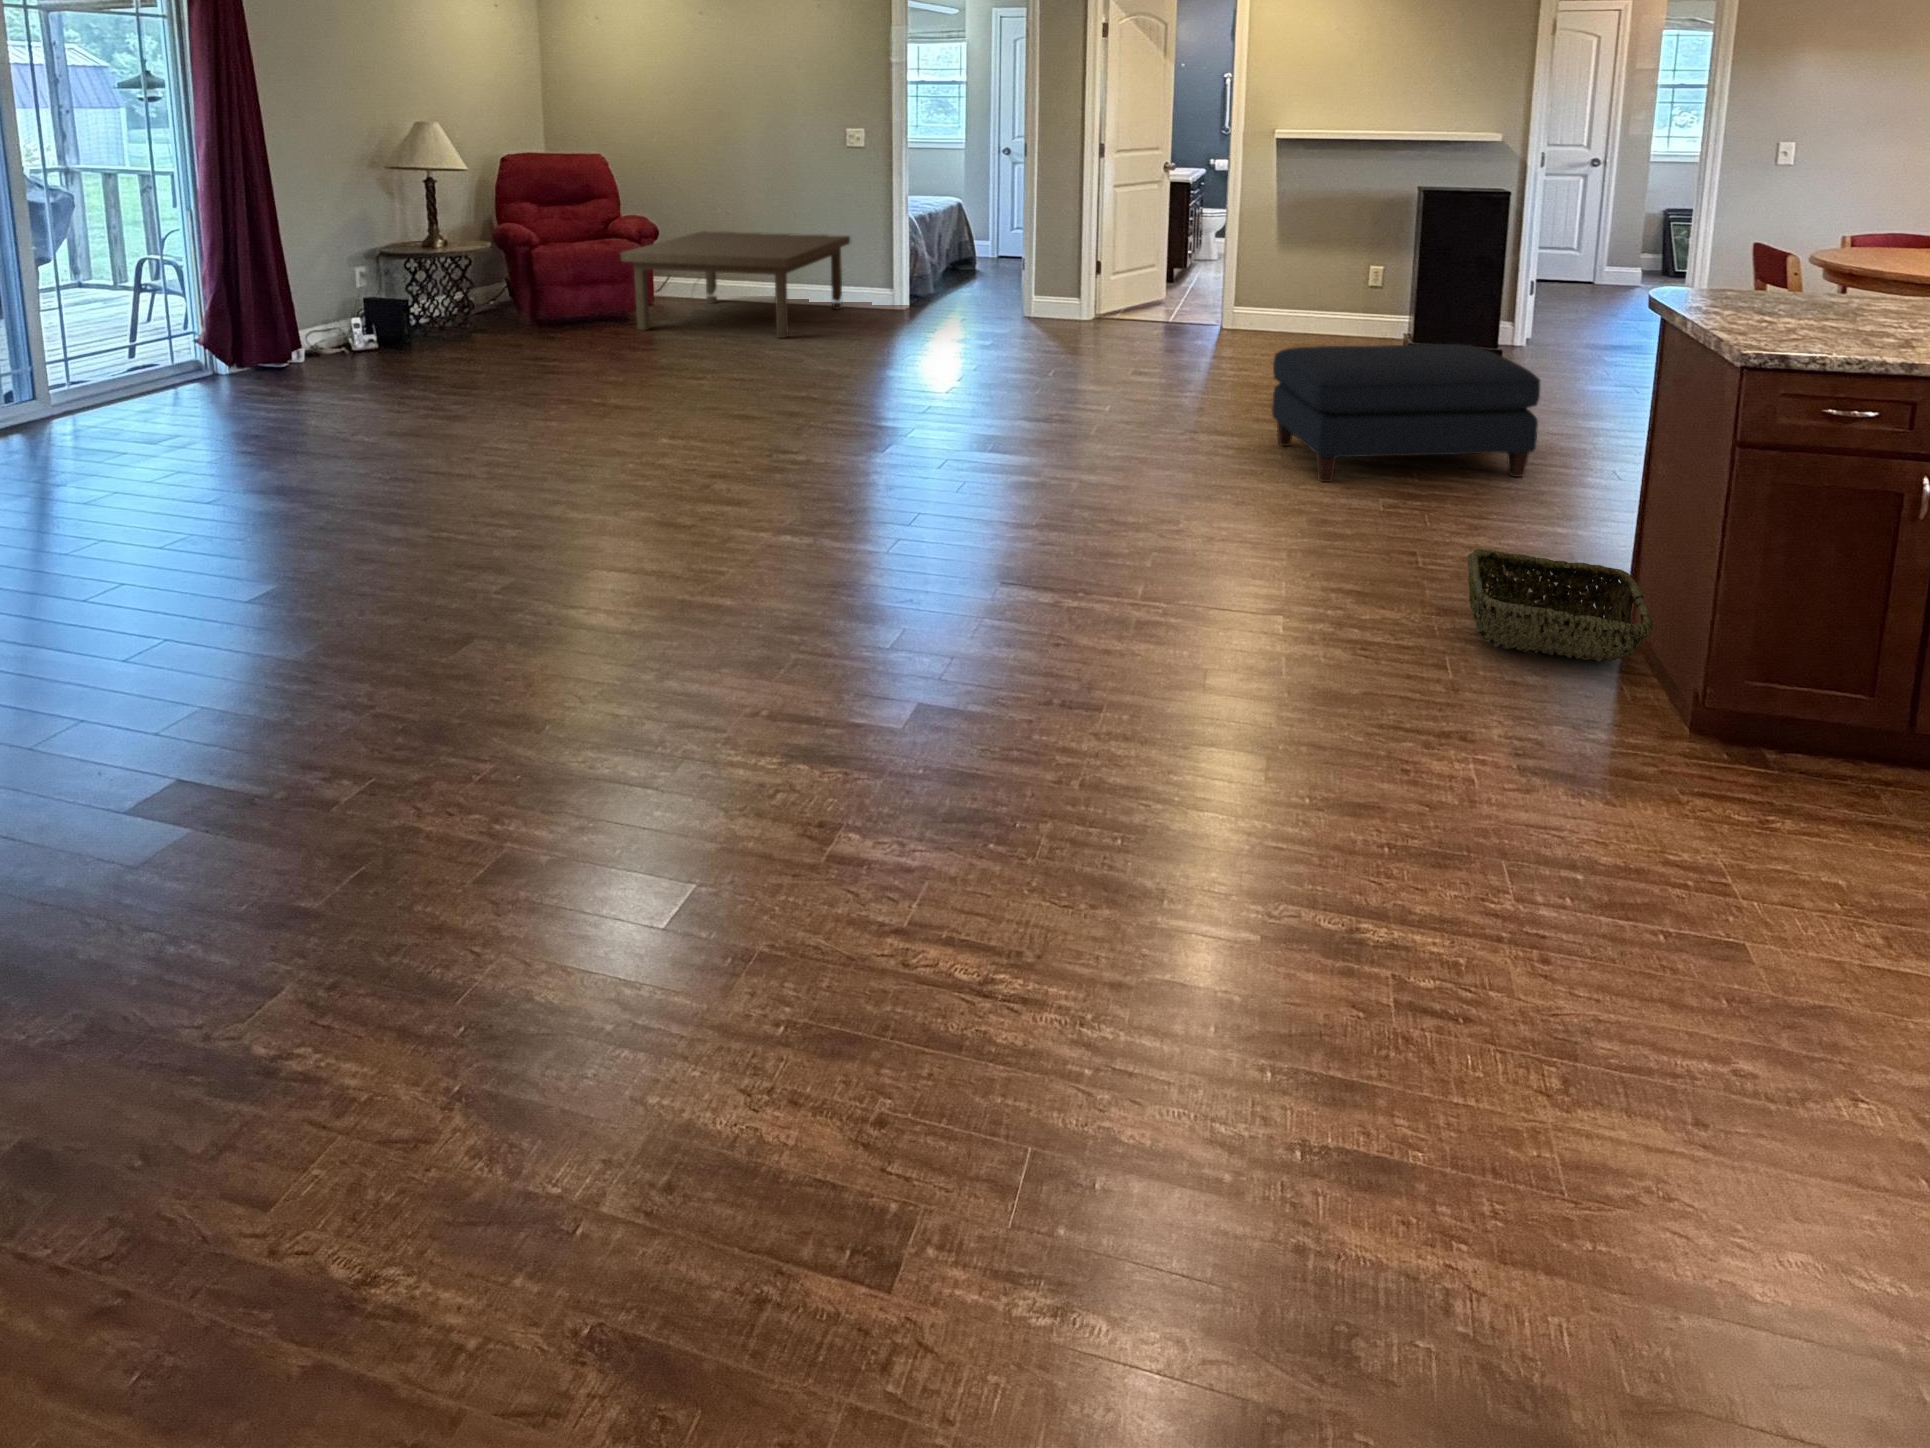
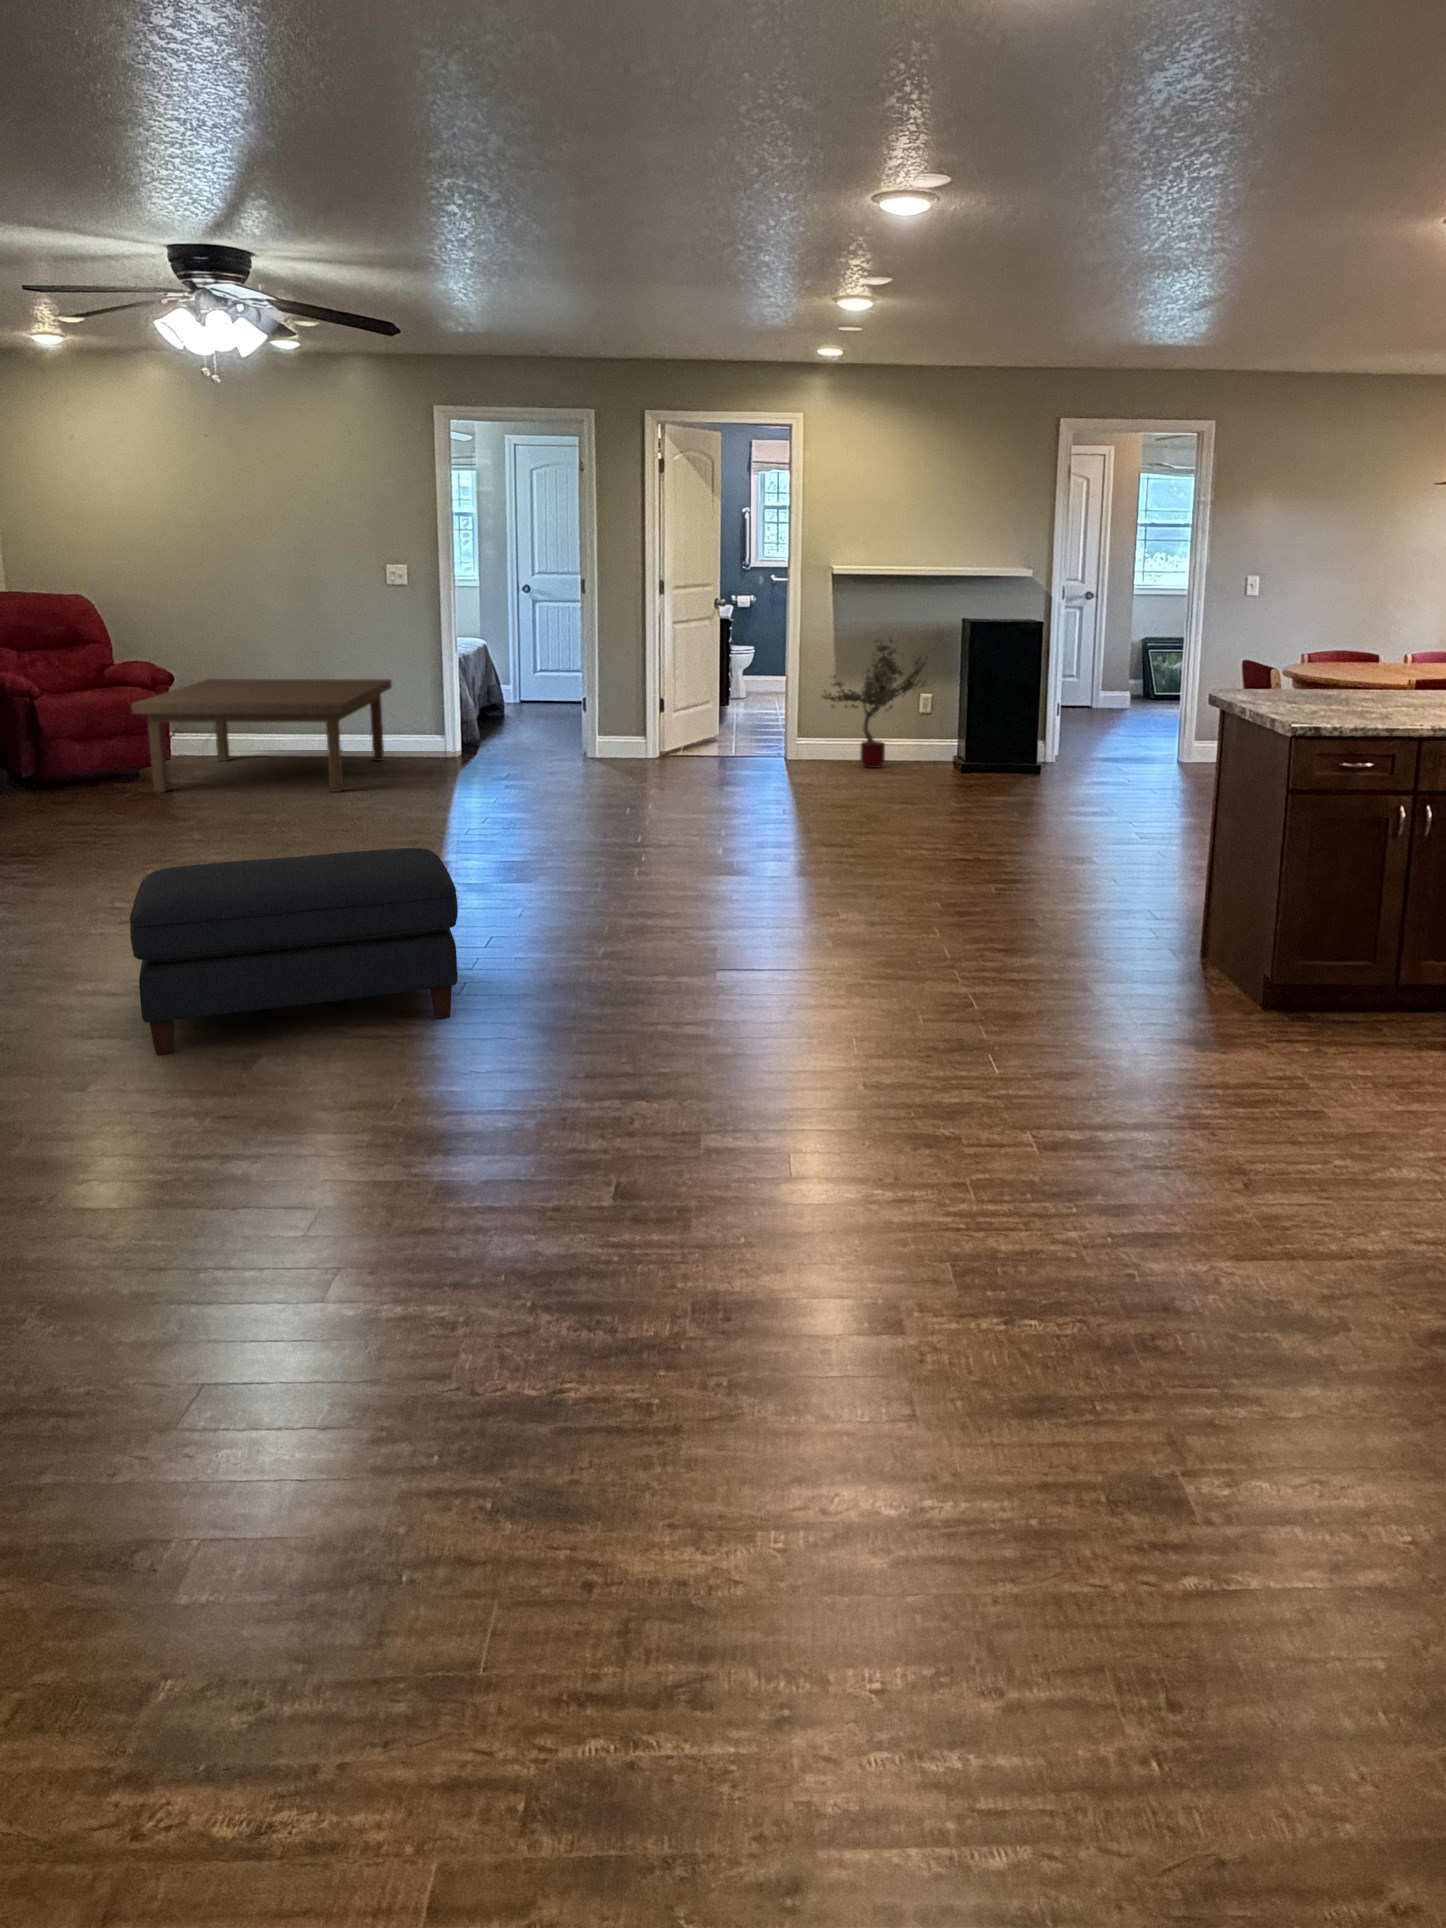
potted tree: none [1253,206,1371,341] -> present [822,639,927,768]
ottoman: present [1272,344,1541,482] -> present [130,848,458,1055]
woven basket: present [1467,549,1653,662] -> none [1088,906,1228,981]

